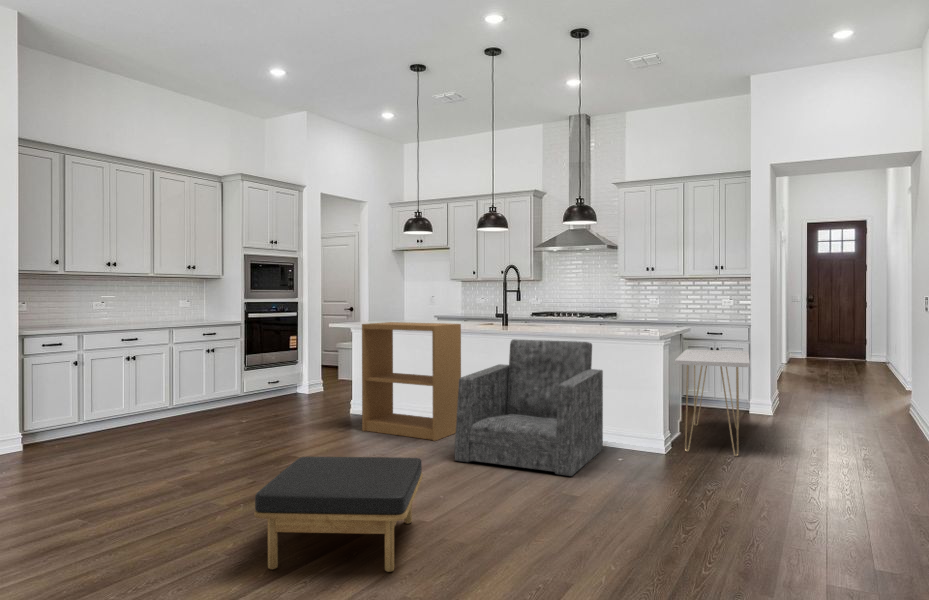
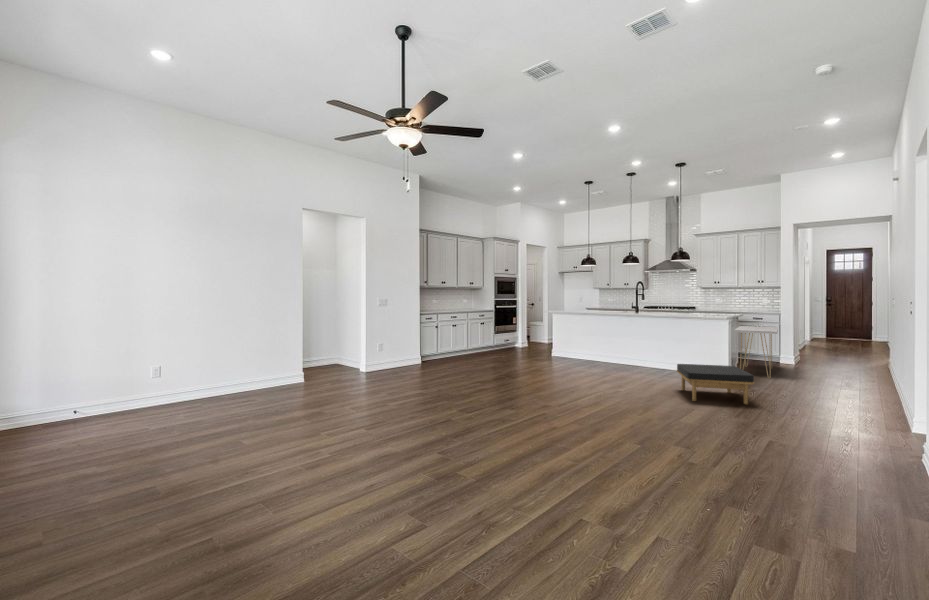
bookshelf: present [362,322,461,441] -> none [565,310,615,367]
armchair: present [455,339,603,476] -> none [620,319,694,381]
ottoman: present [254,457,423,572] -> present [677,364,754,404]

